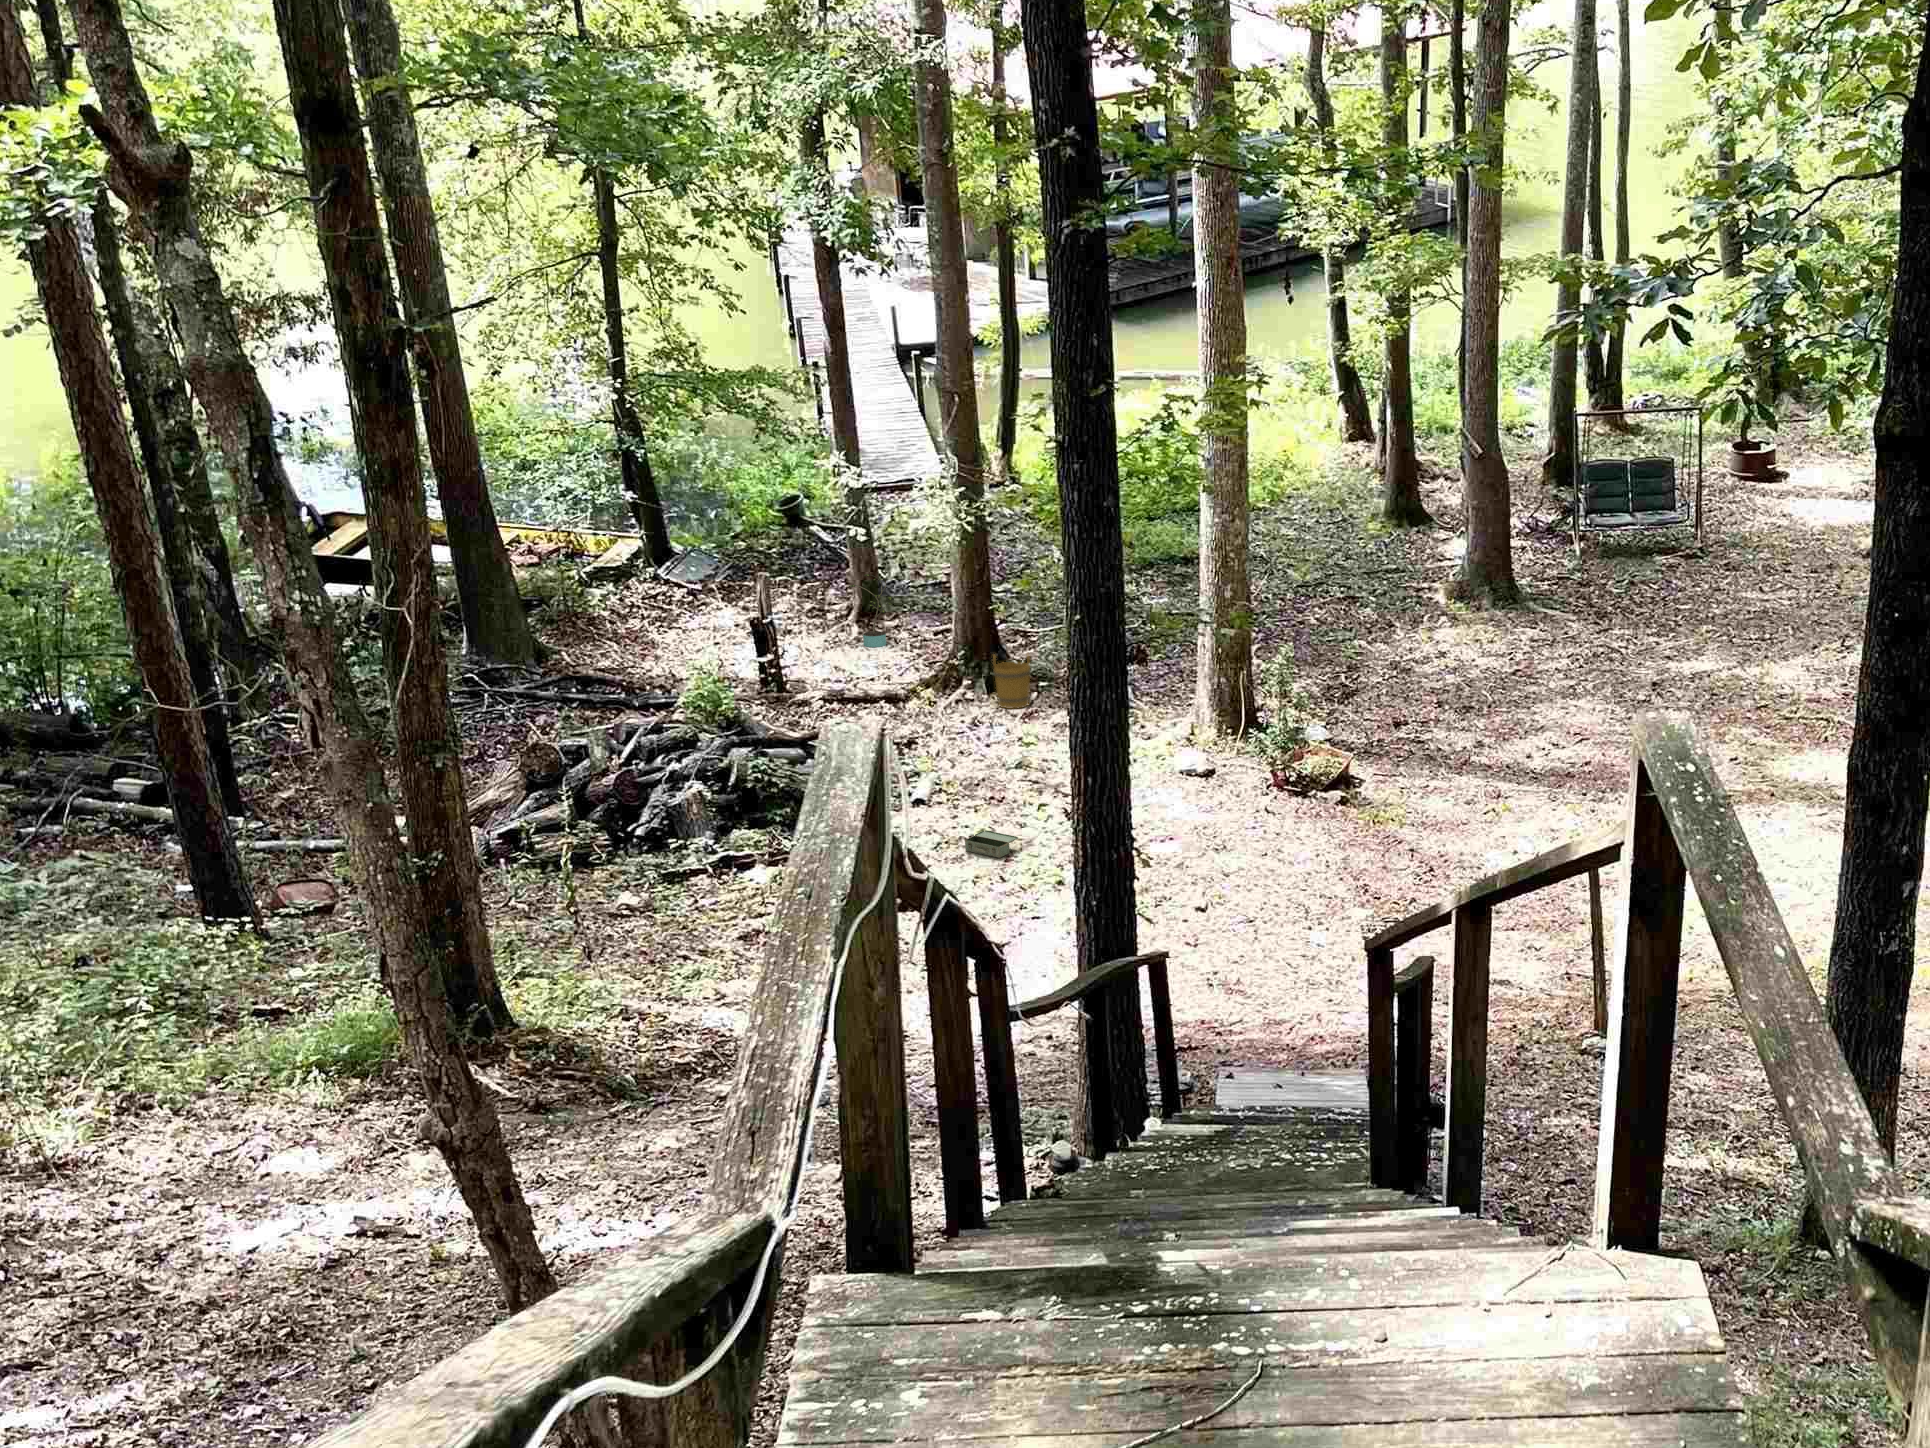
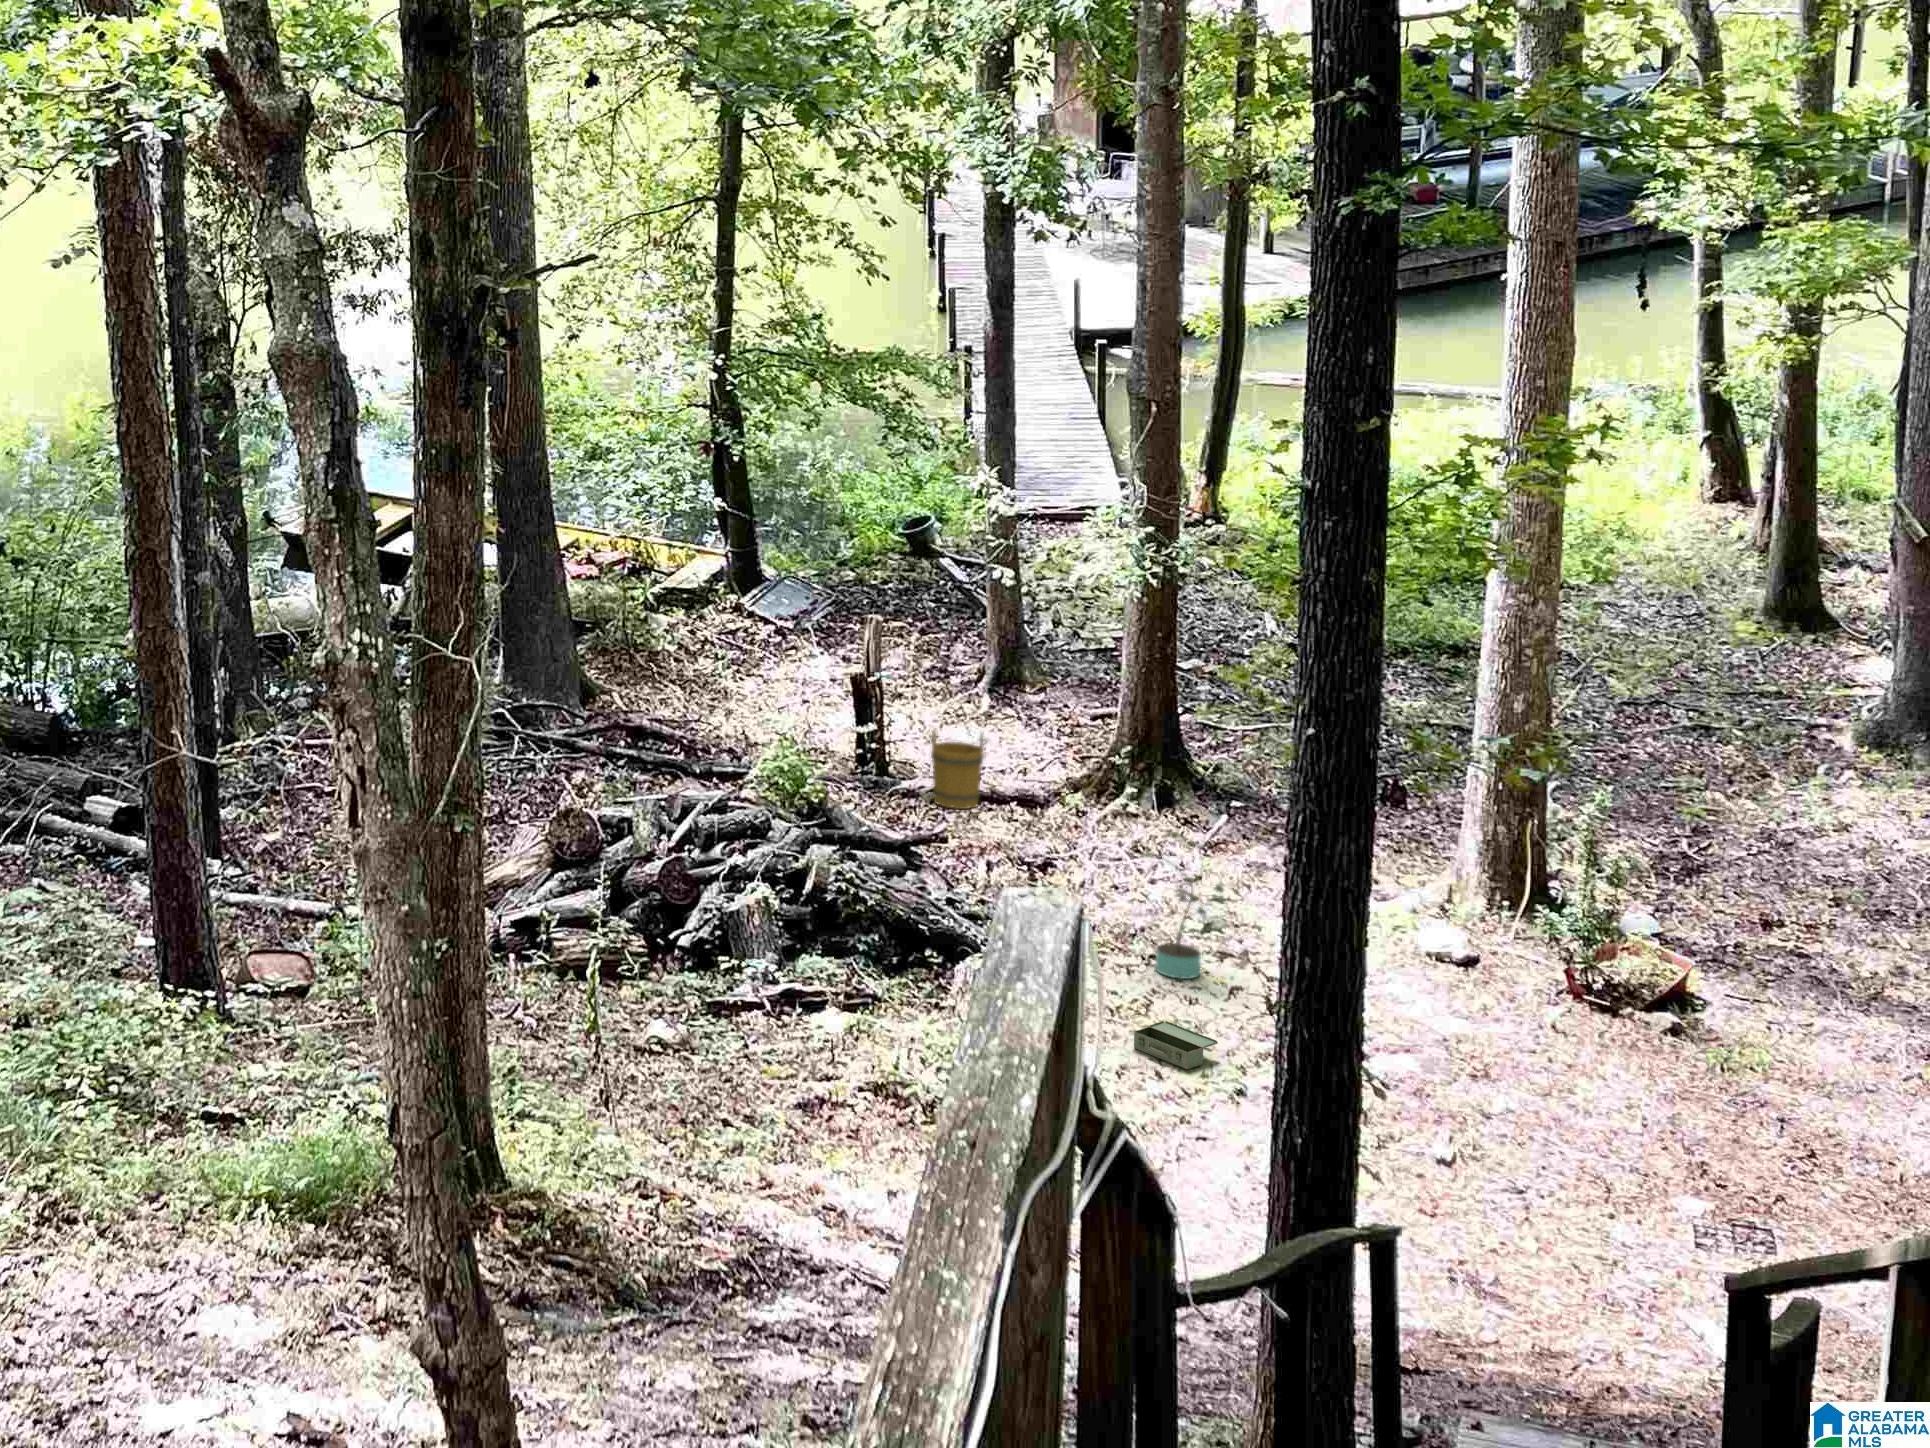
potted plant: present [849,574,893,647] -> present [1140,832,1223,979]
bucket: present [992,656,1031,709] -> present [930,729,987,809]

